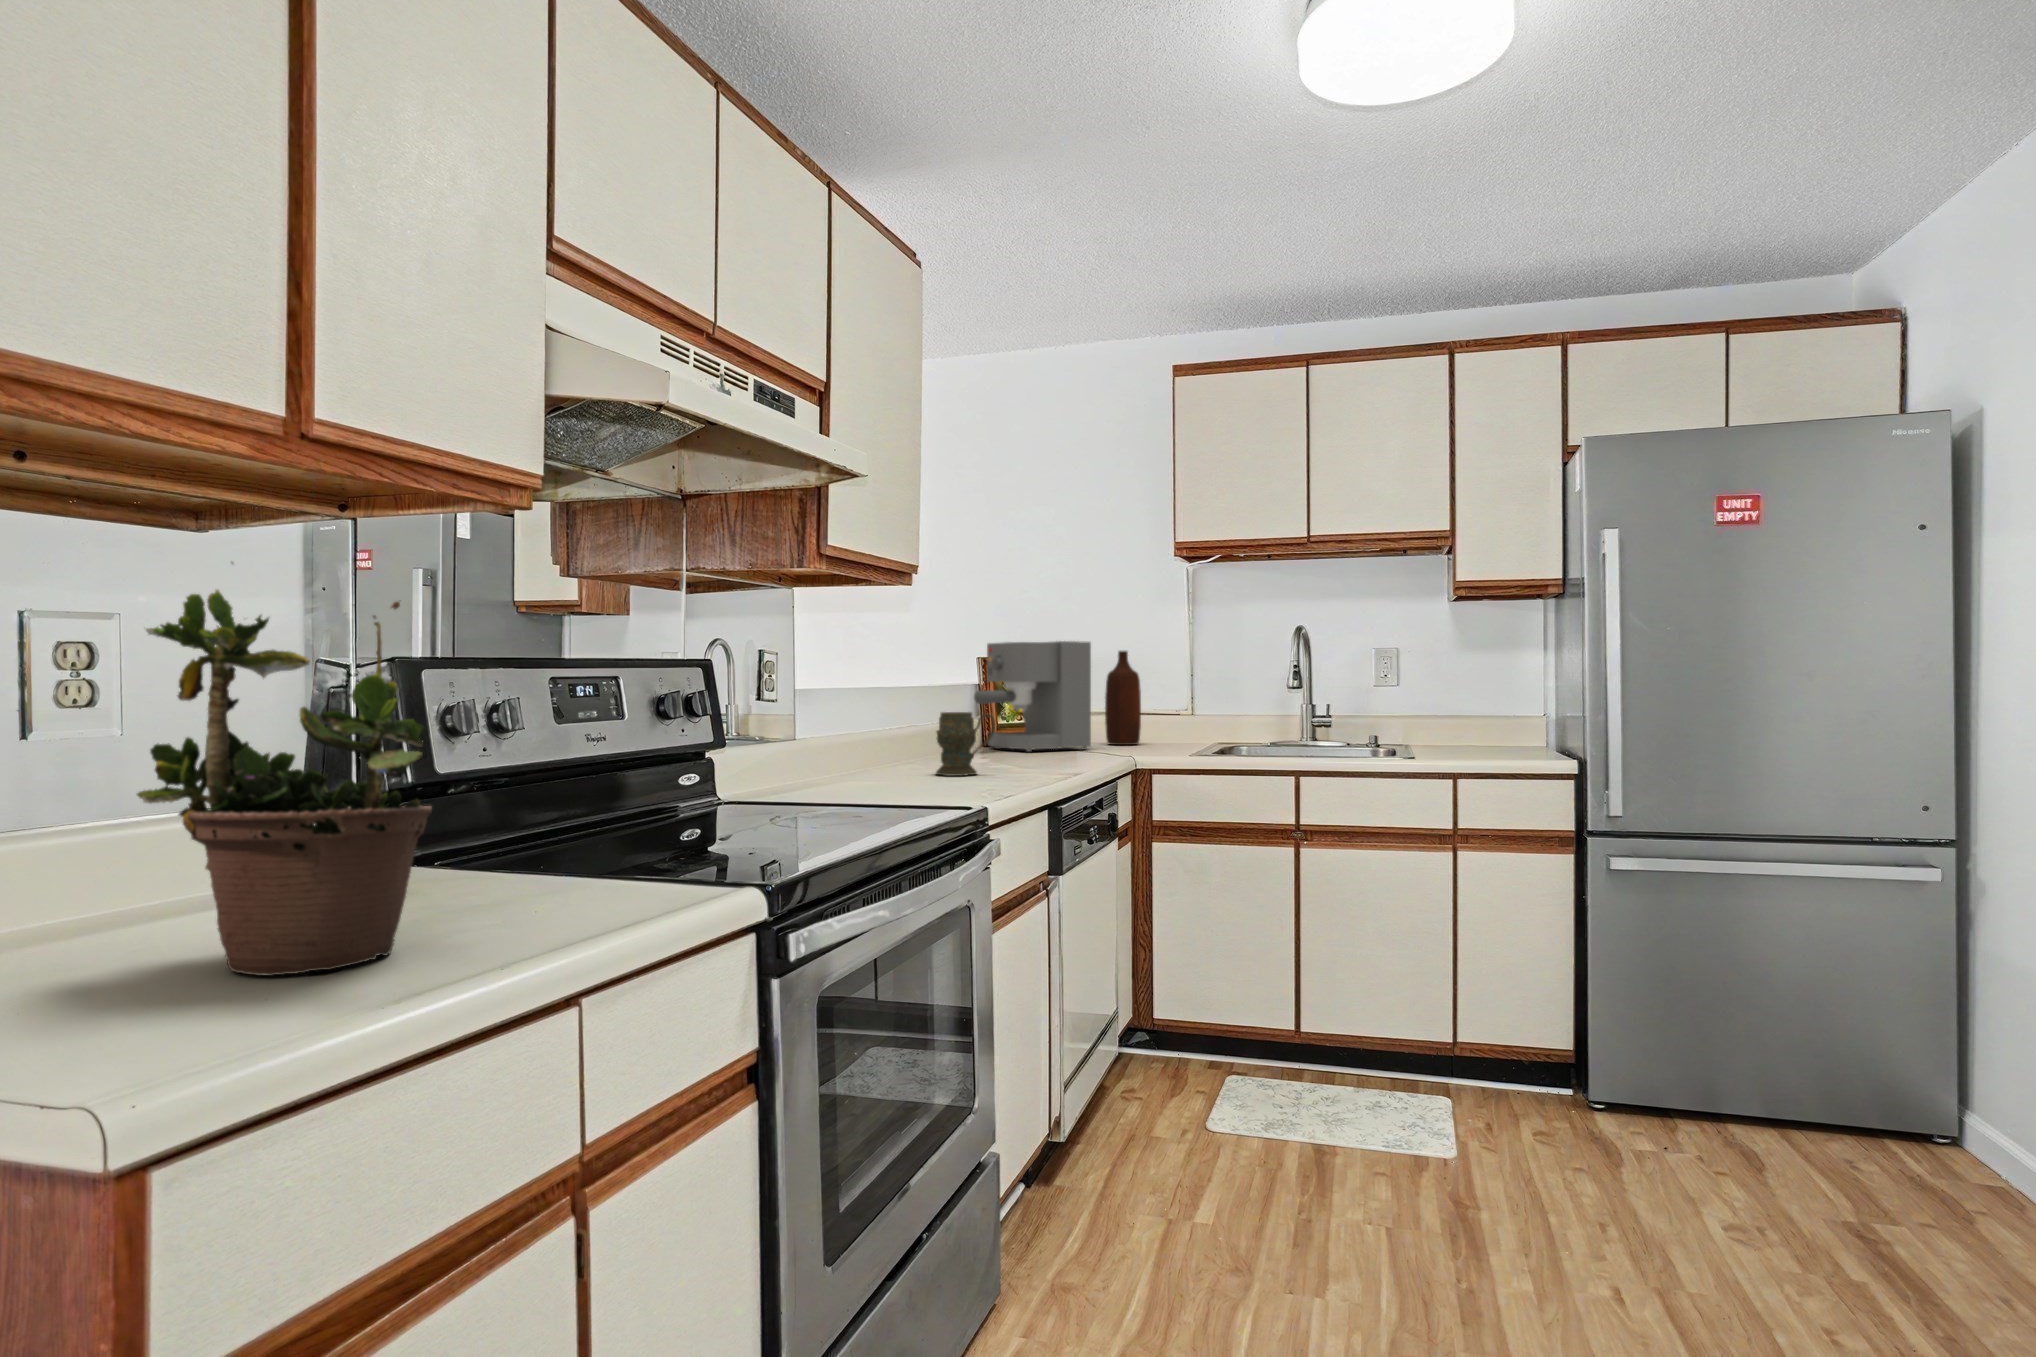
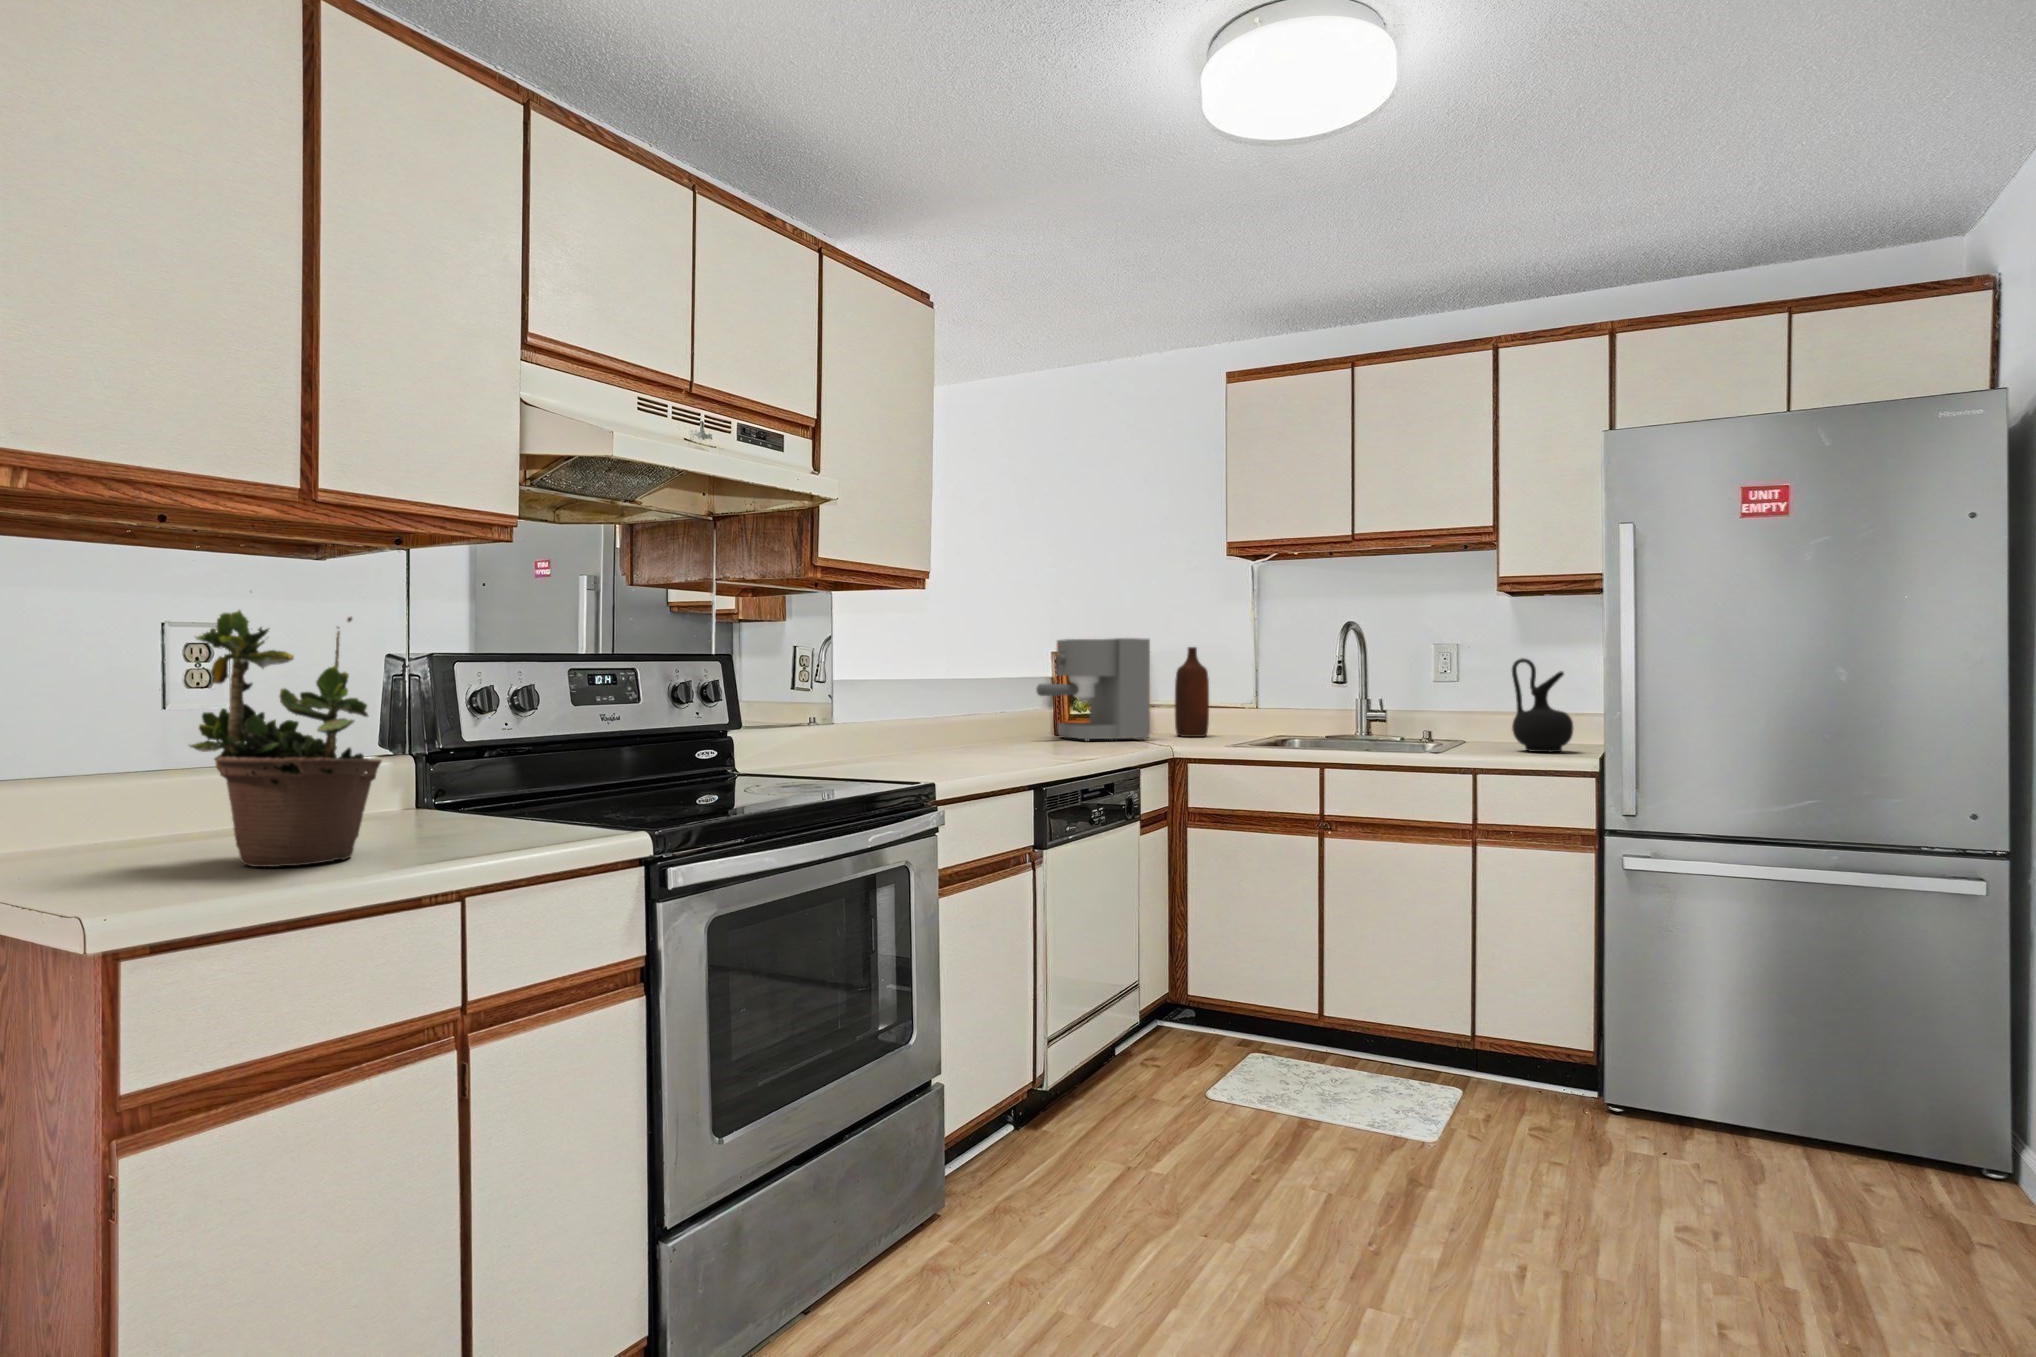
ceramic jug: none [1461,661,1521,755] -> present [1512,658,1573,752]
mug: present [936,712,995,776] -> none [961,703,1013,759]

